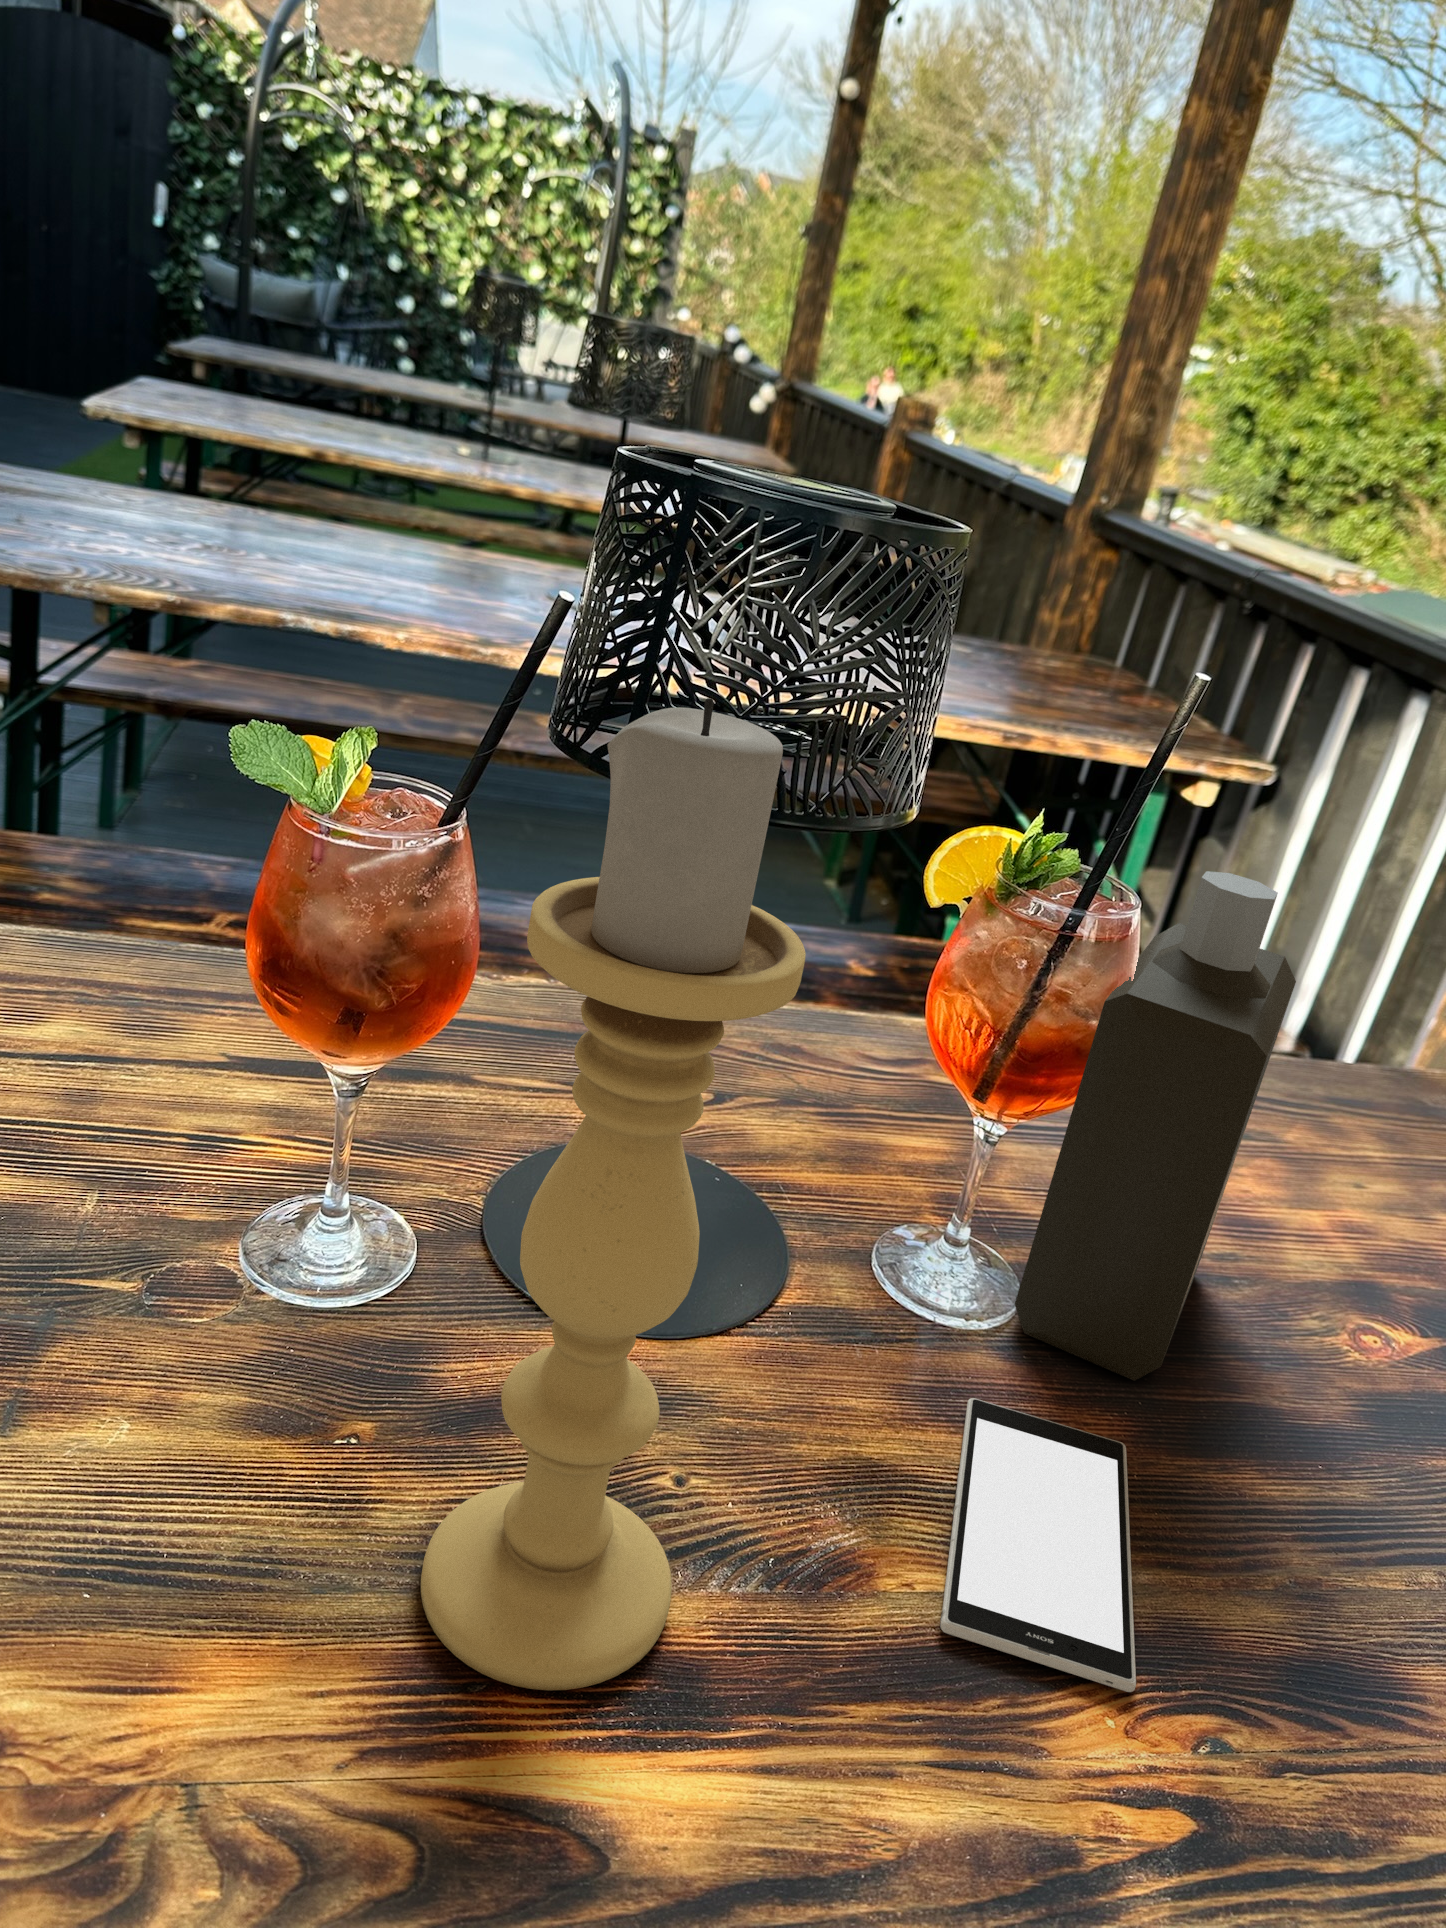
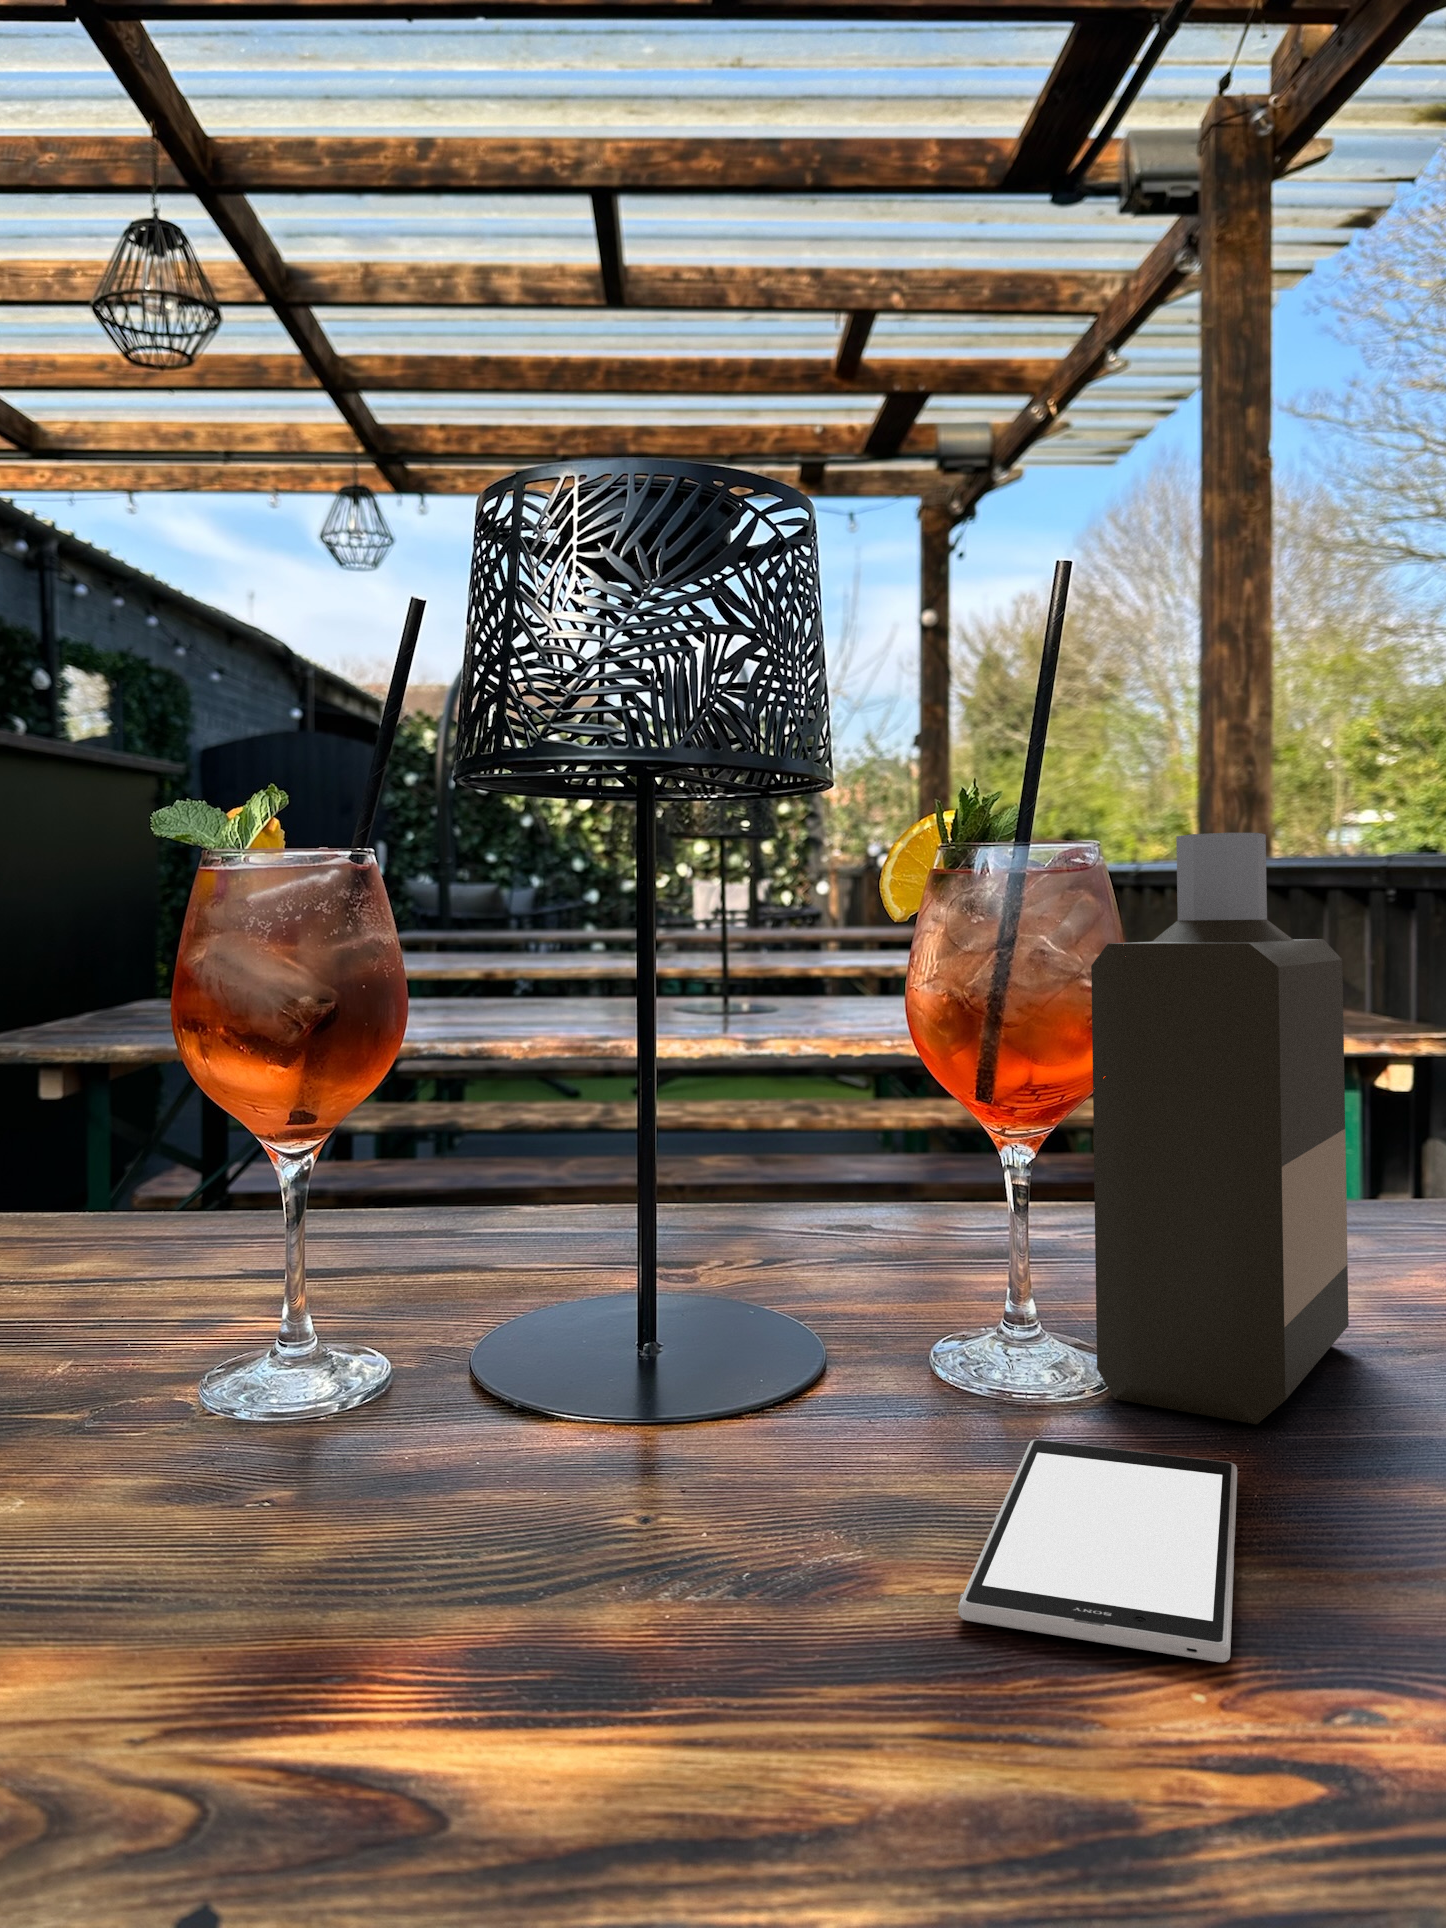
candle holder: present [421,698,806,1690] -> none [293,483,604,1676]

